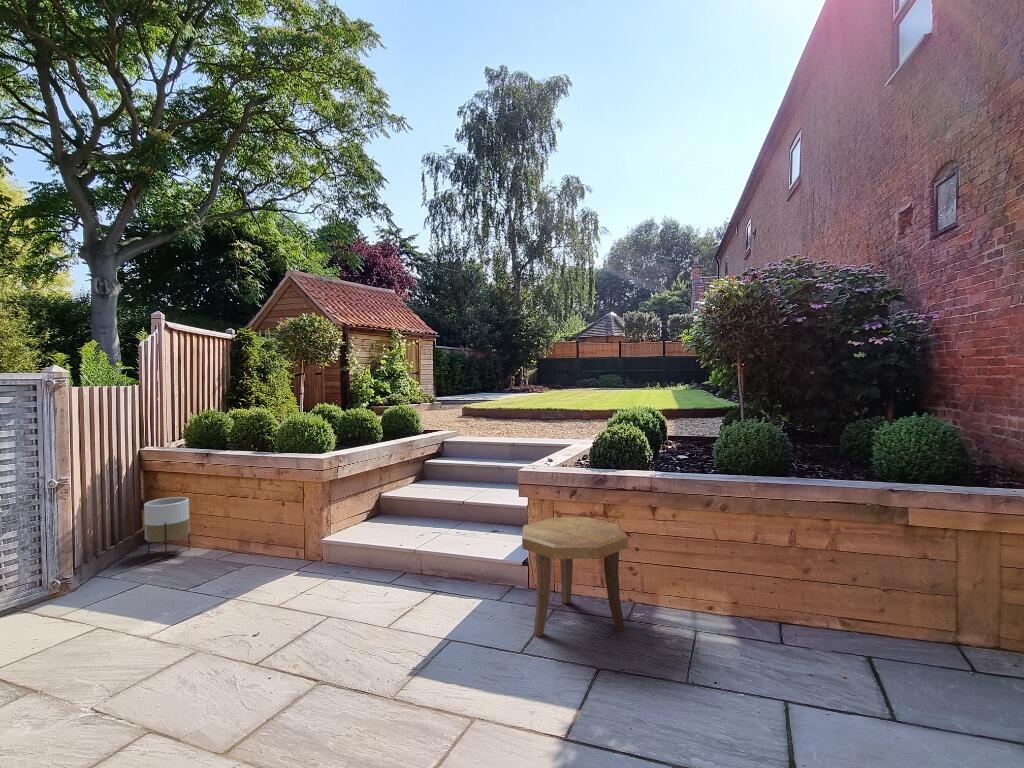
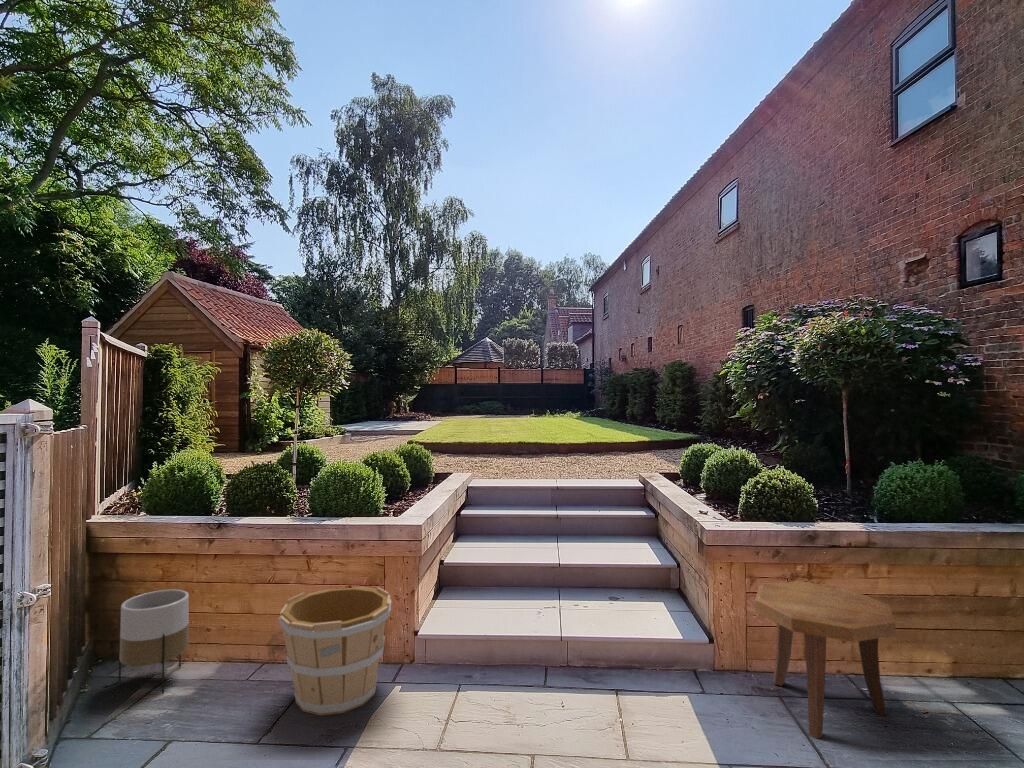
wooden bucket: none [212,502,295,582] -> present [279,587,391,716]

